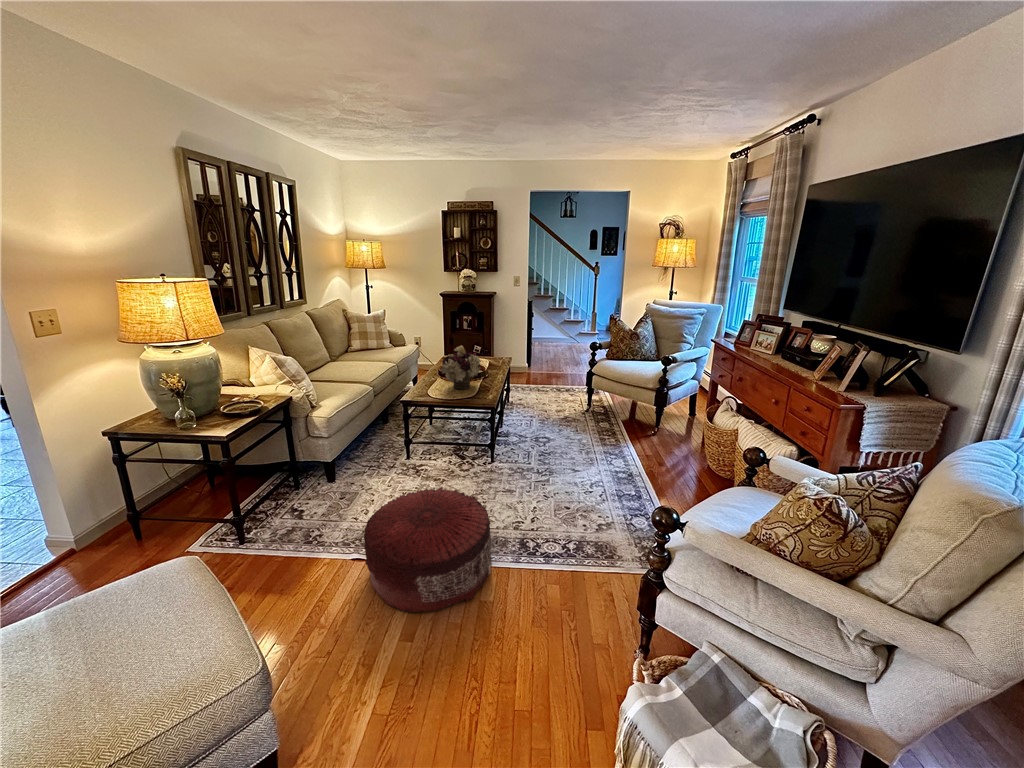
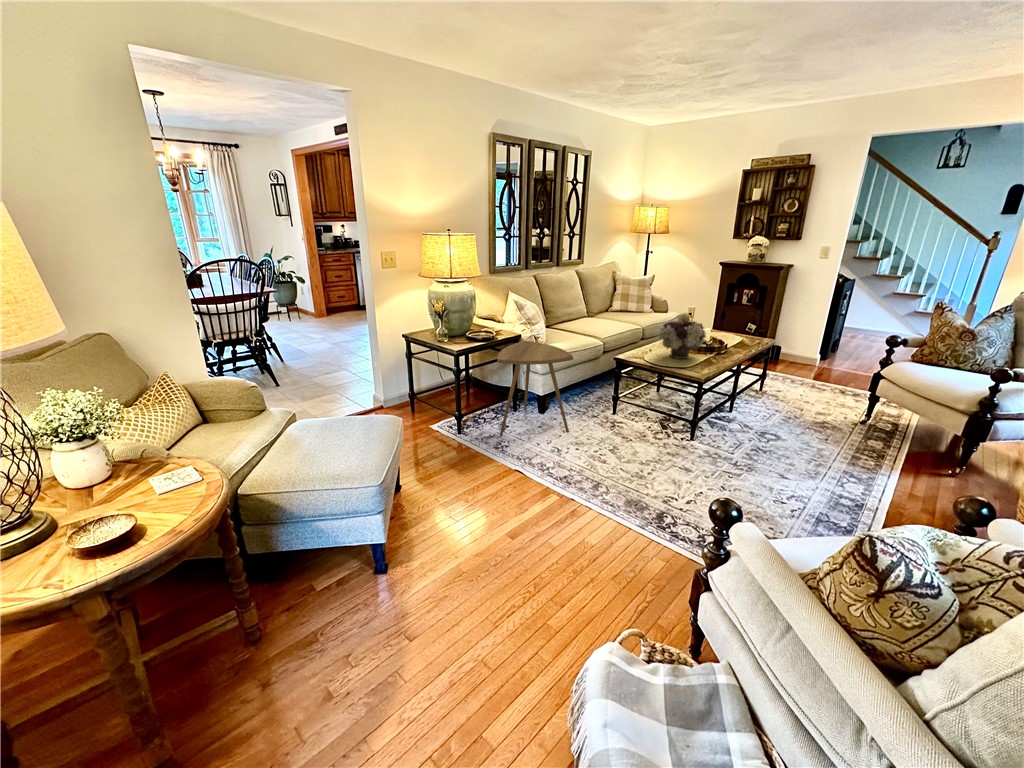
side table: none [278,402,379,527] -> present [497,341,573,436]
pouf: present [363,487,491,613] -> none [510,431,627,535]

